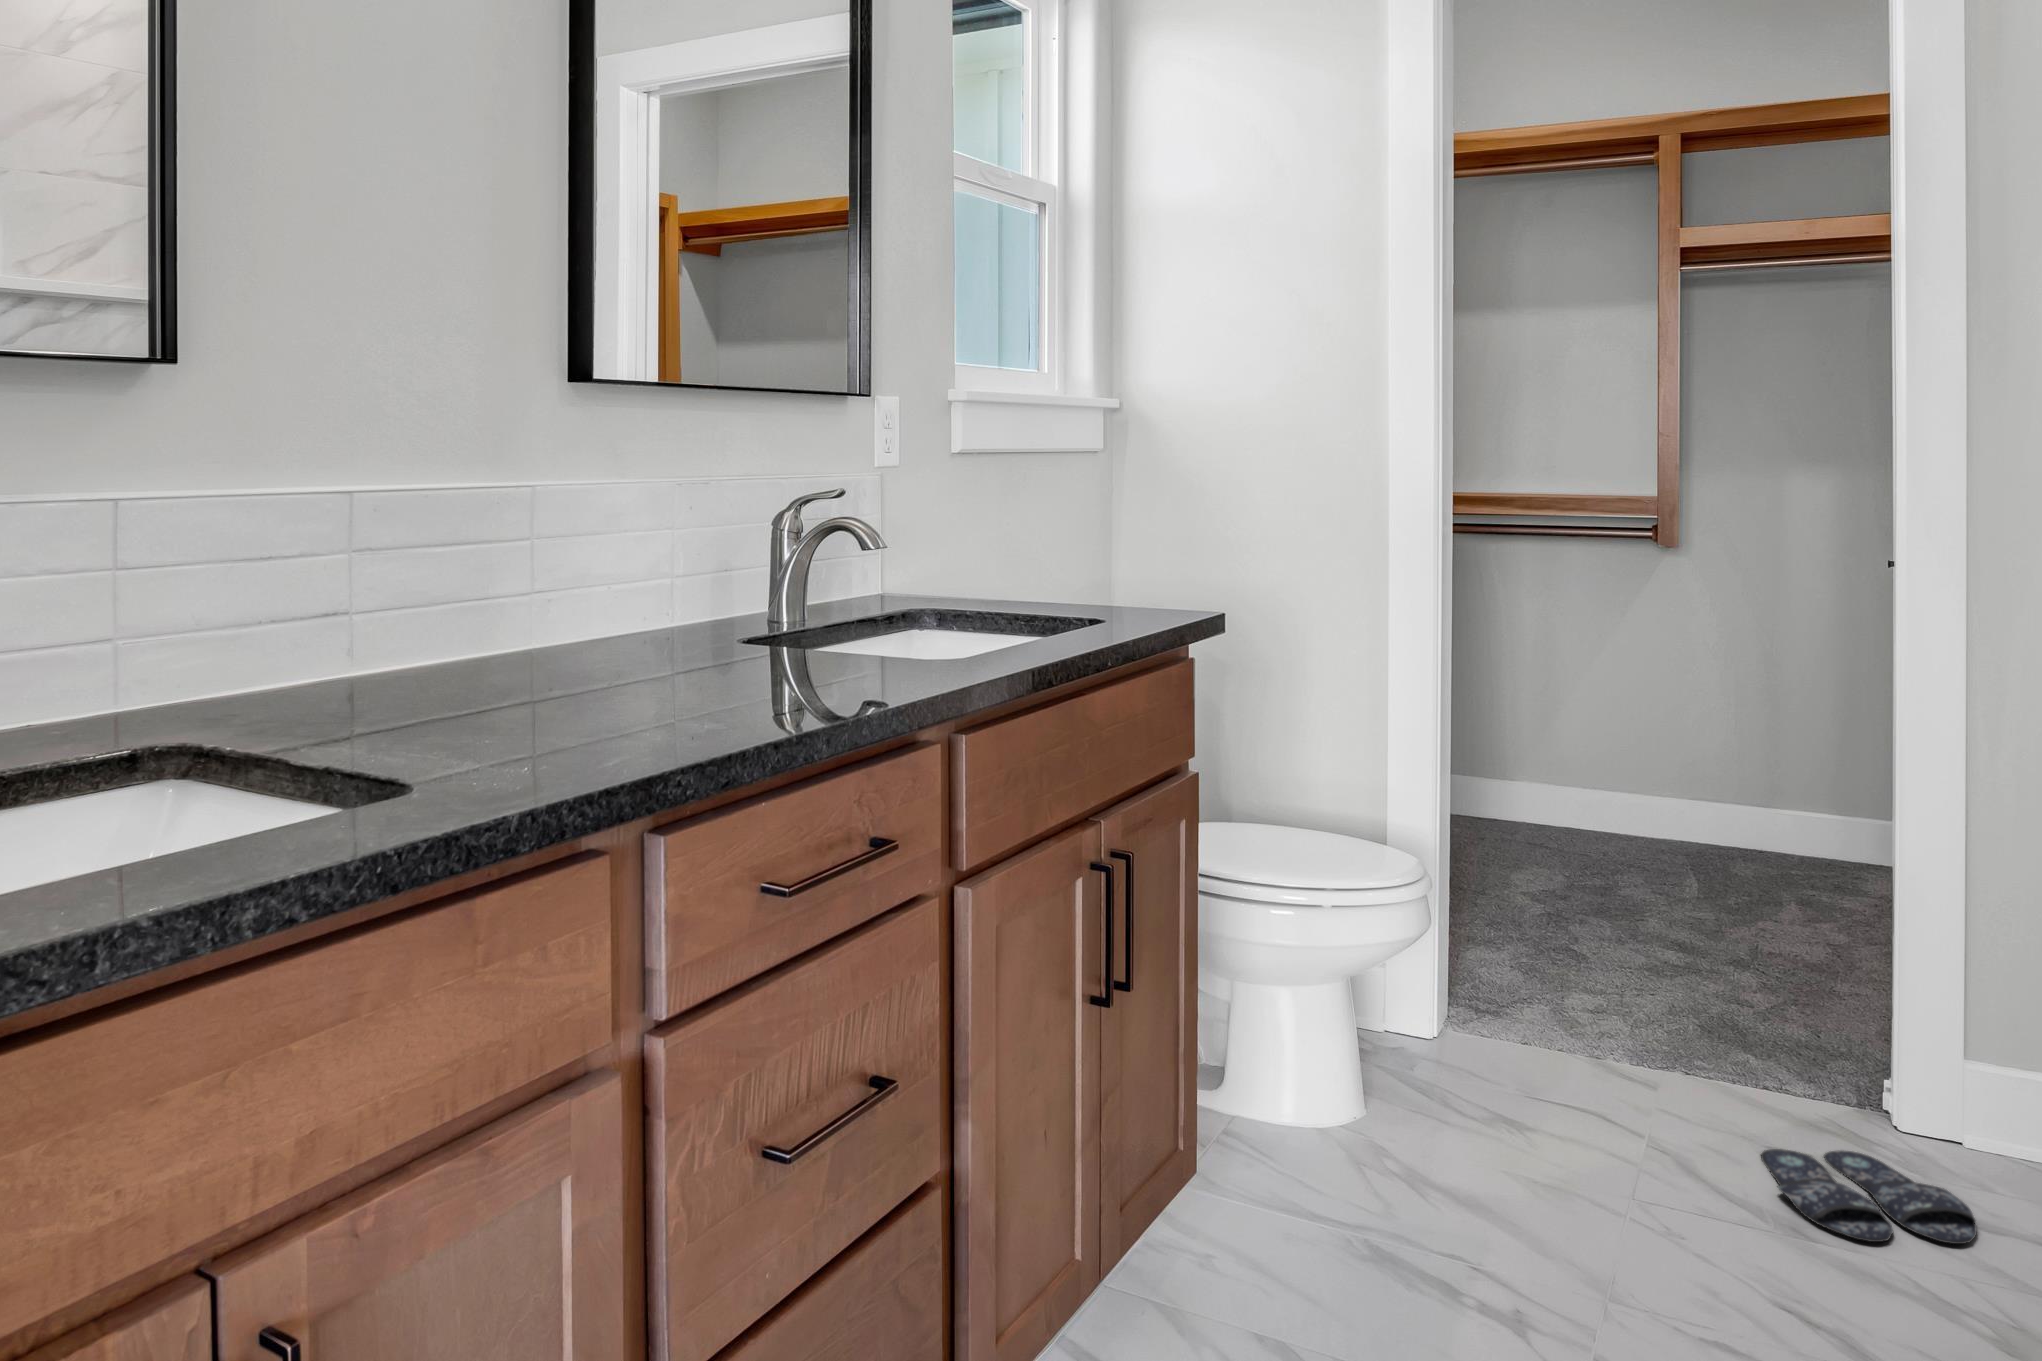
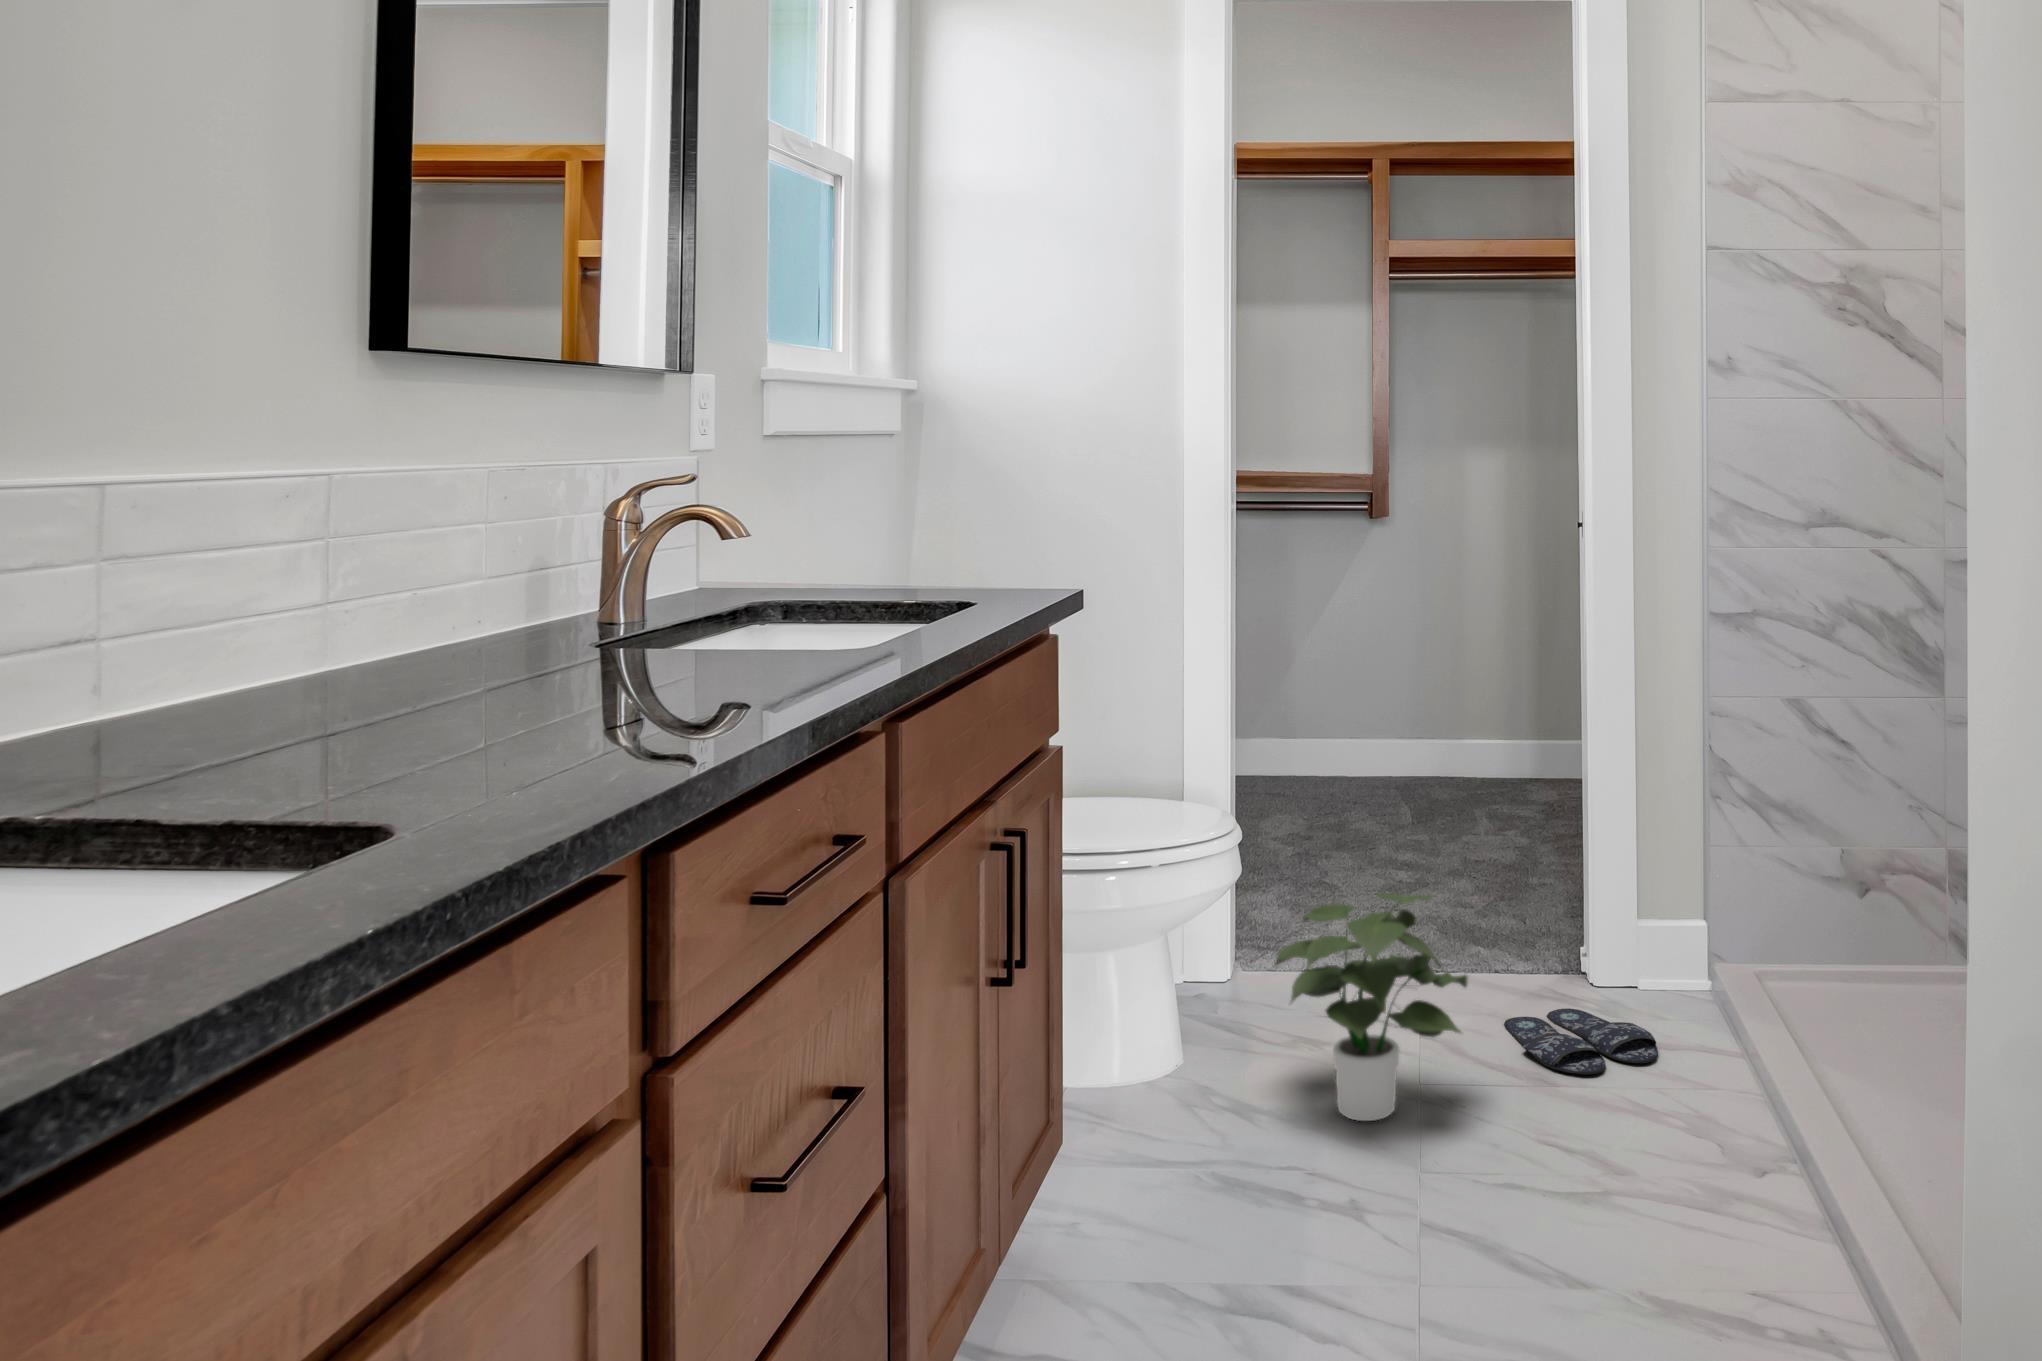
potted plant: none [1444,972,1694,1234] -> present [1275,893,1468,1121]

